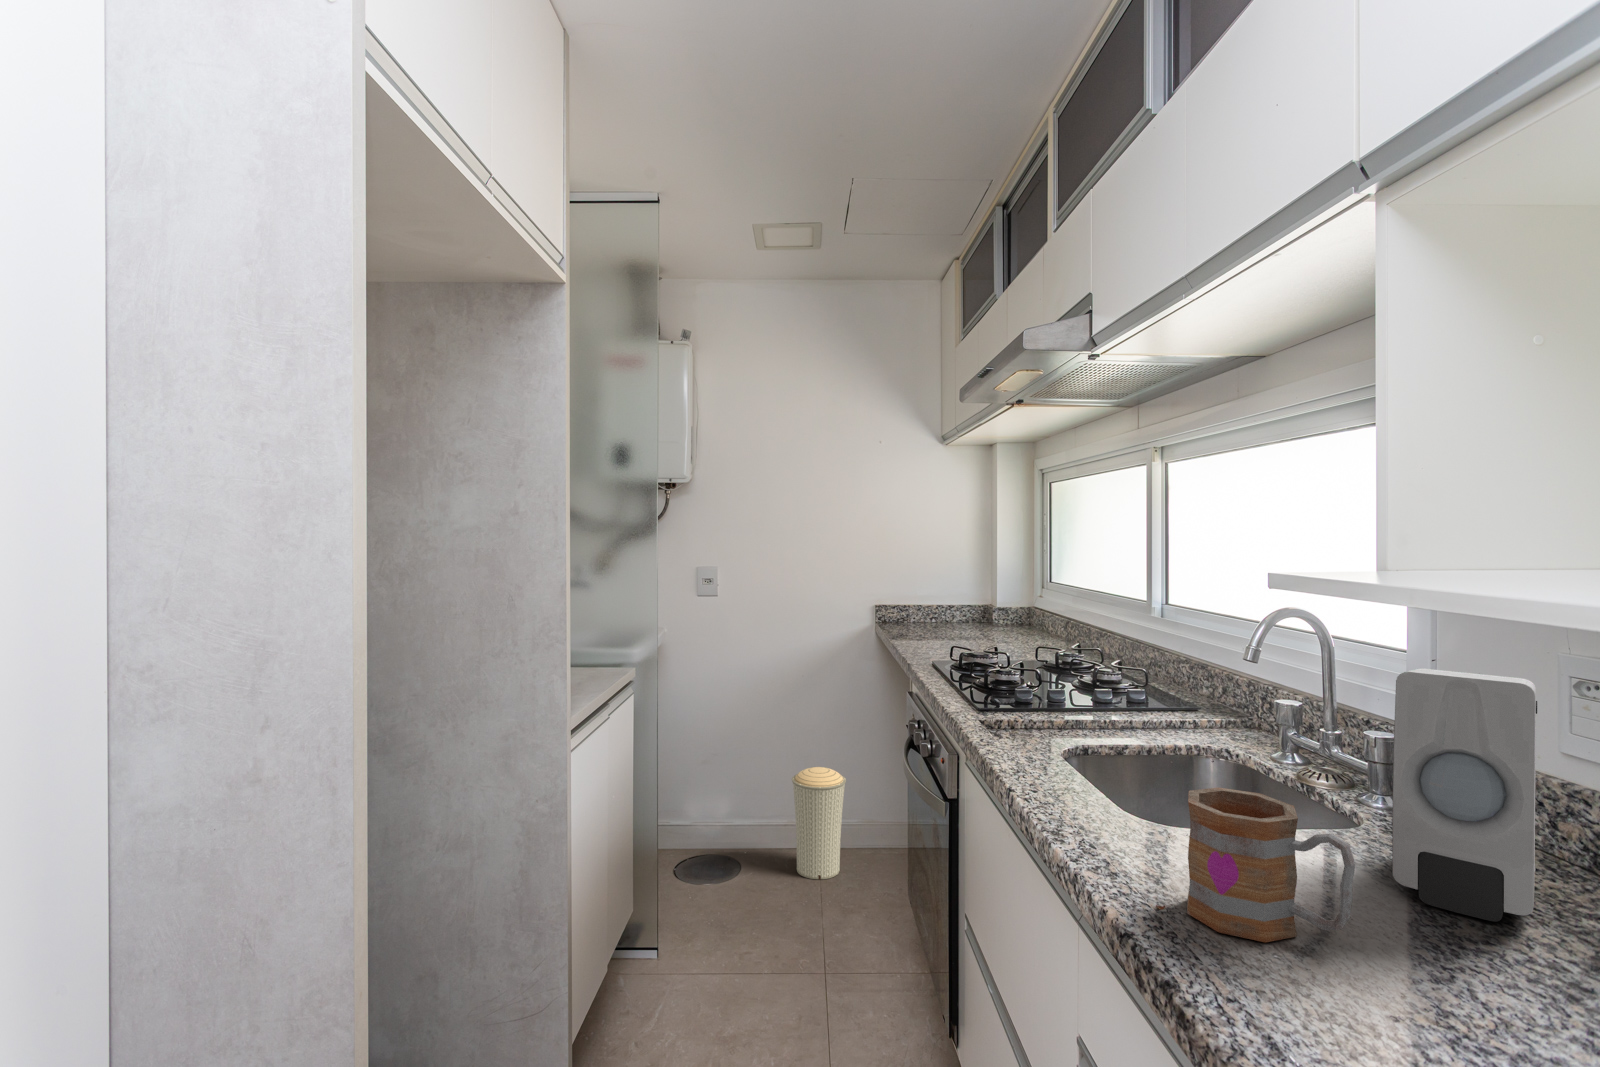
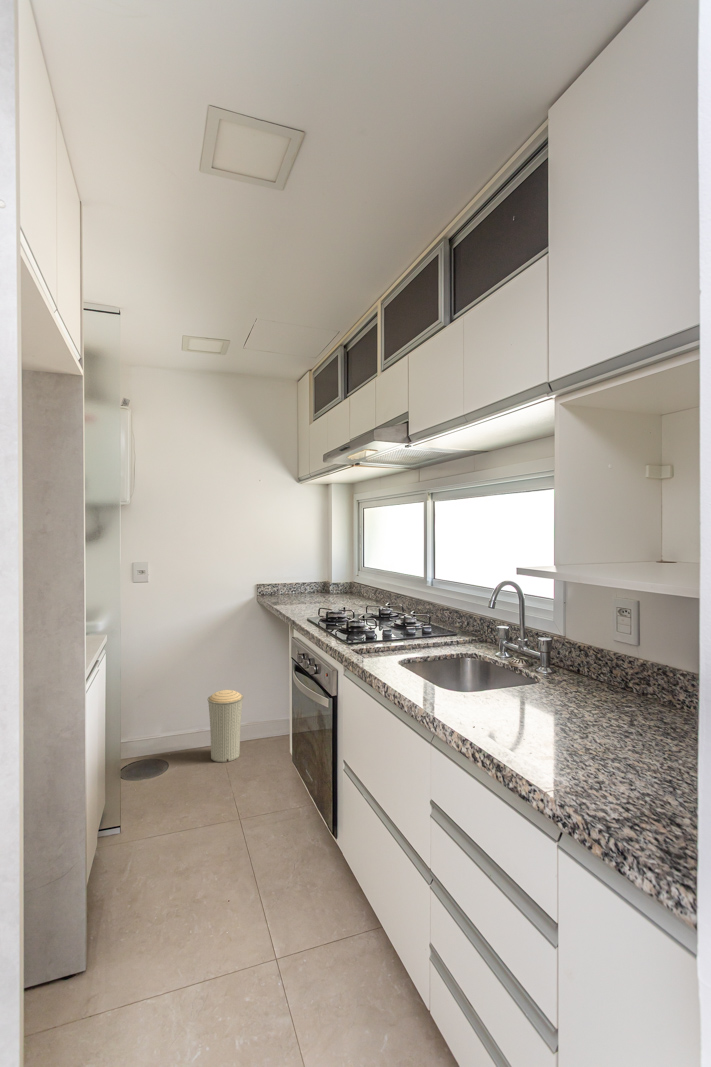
soap dispenser: present [1392,669,1537,922] -> none [560,608,611,713]
mug: present [1187,788,1355,942] -> none [484,668,554,734]

